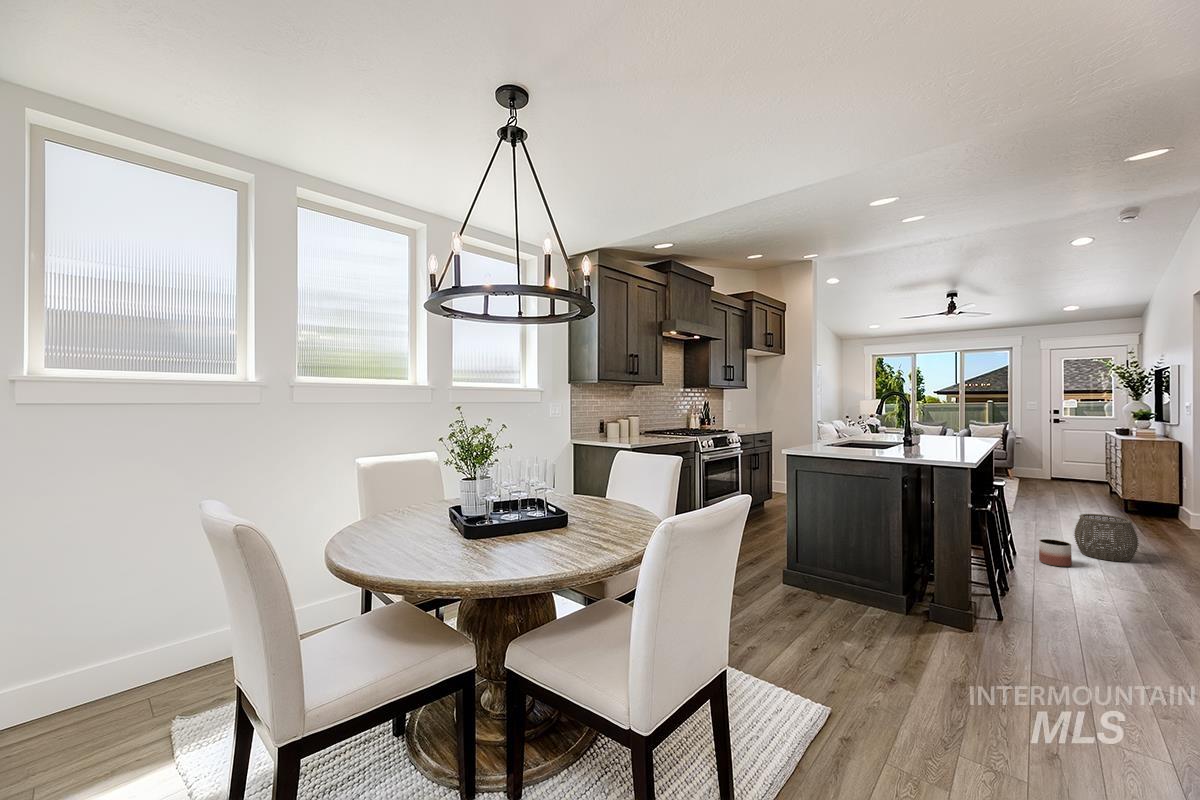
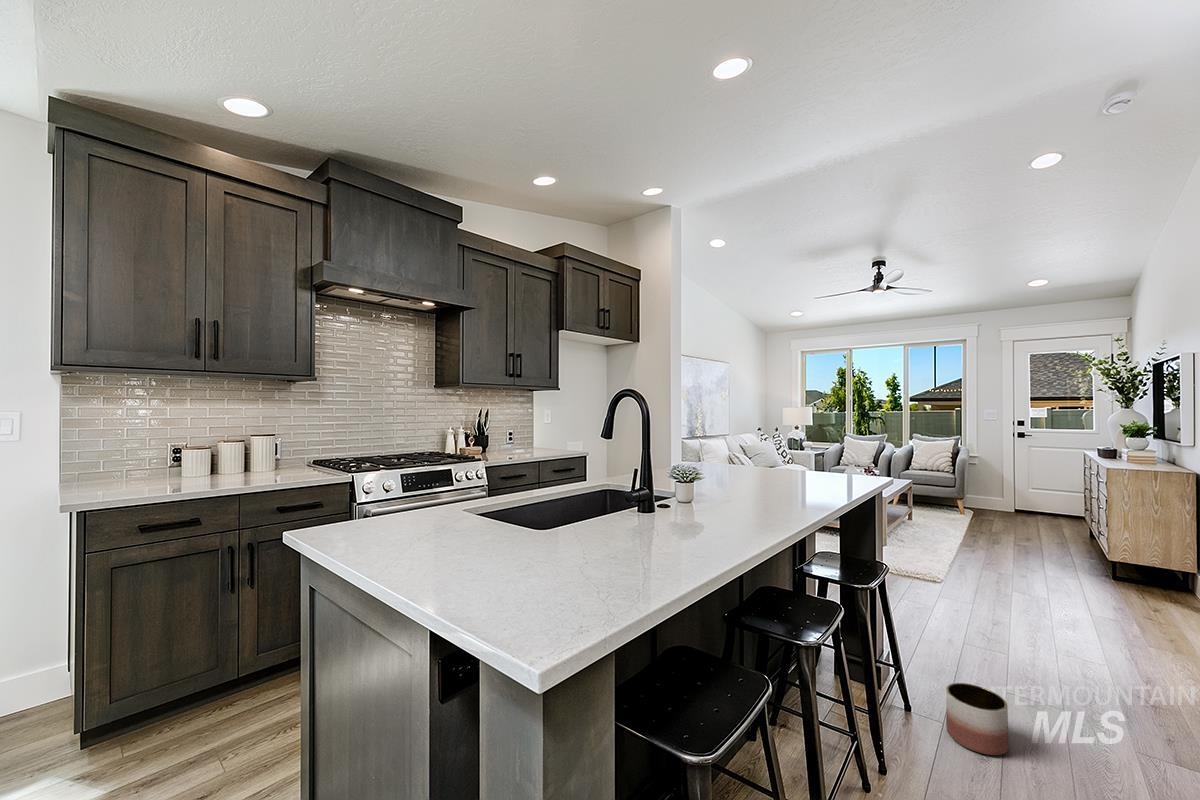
woven basket: present [1074,514,1139,562] -> none [1020,621,1146,735]

